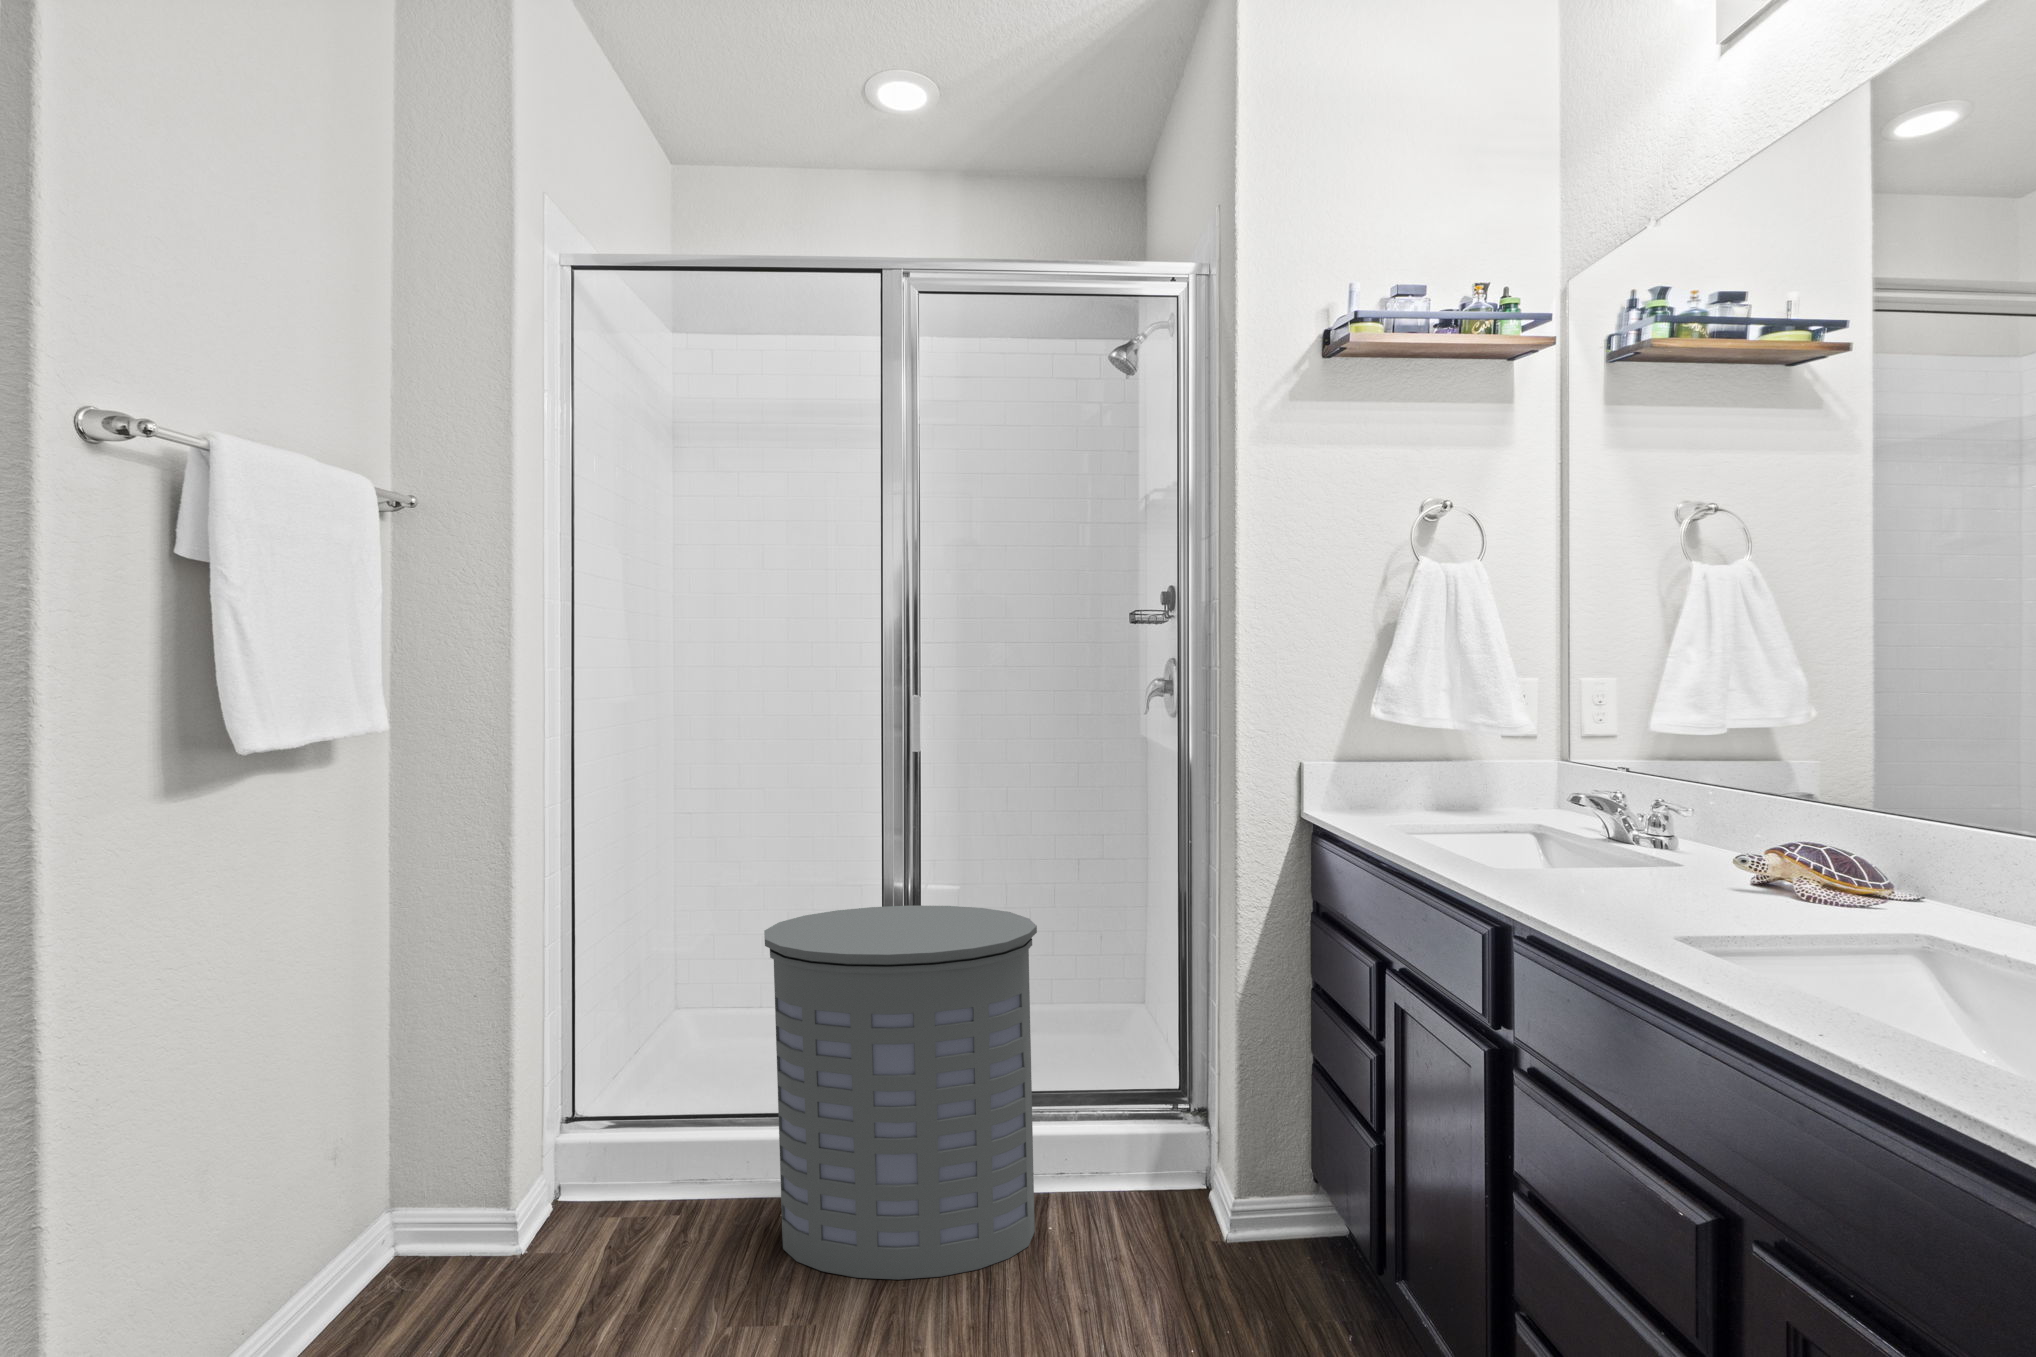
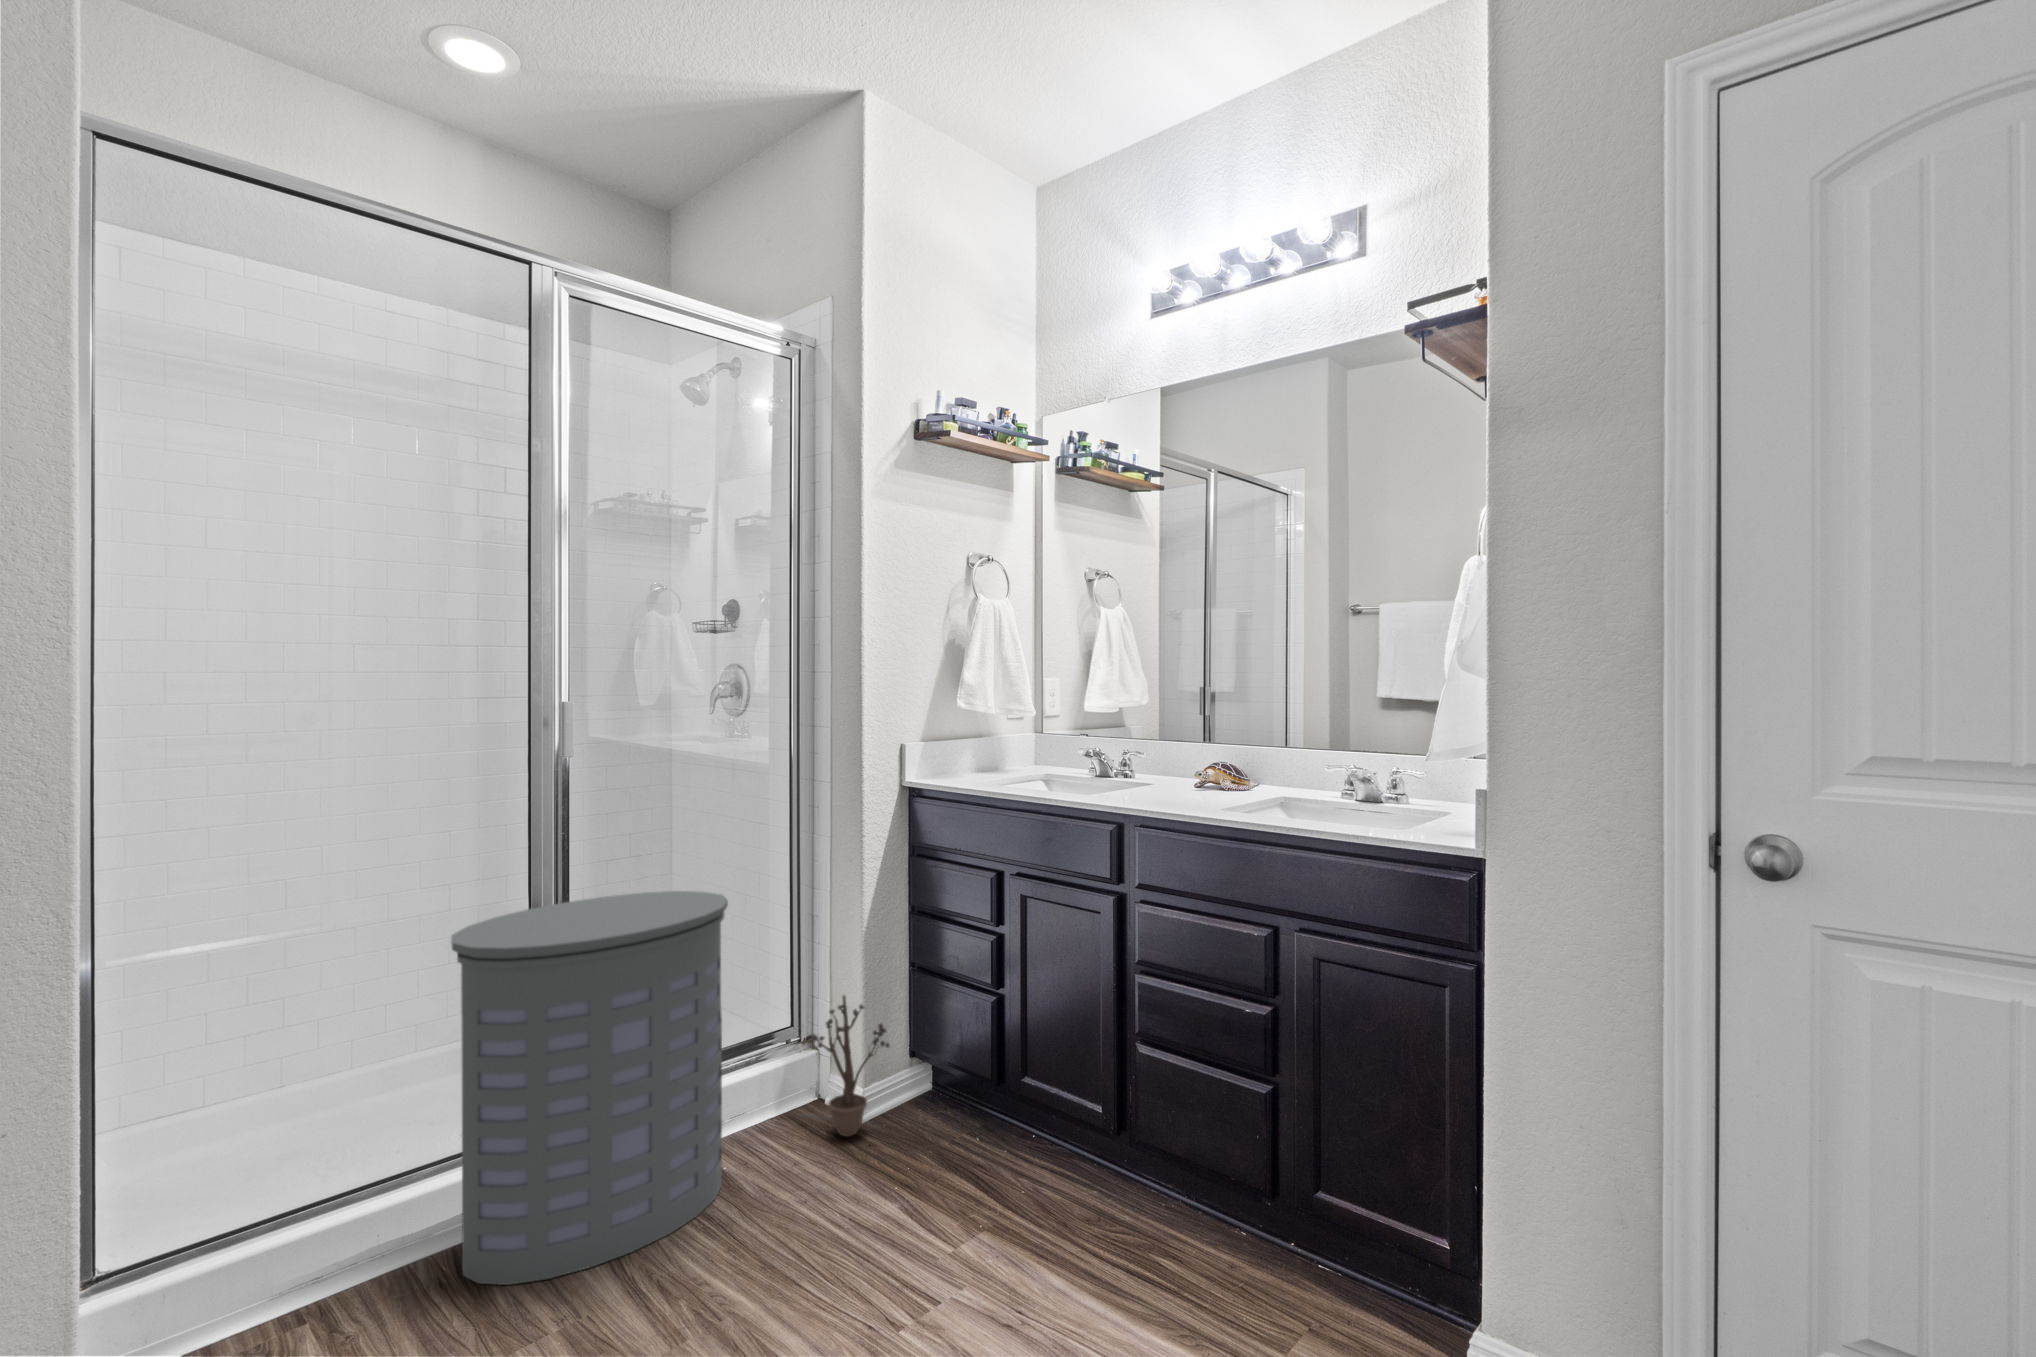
decorative plant: none [1162,1072,1237,1246] -> present [802,996,889,1137]

